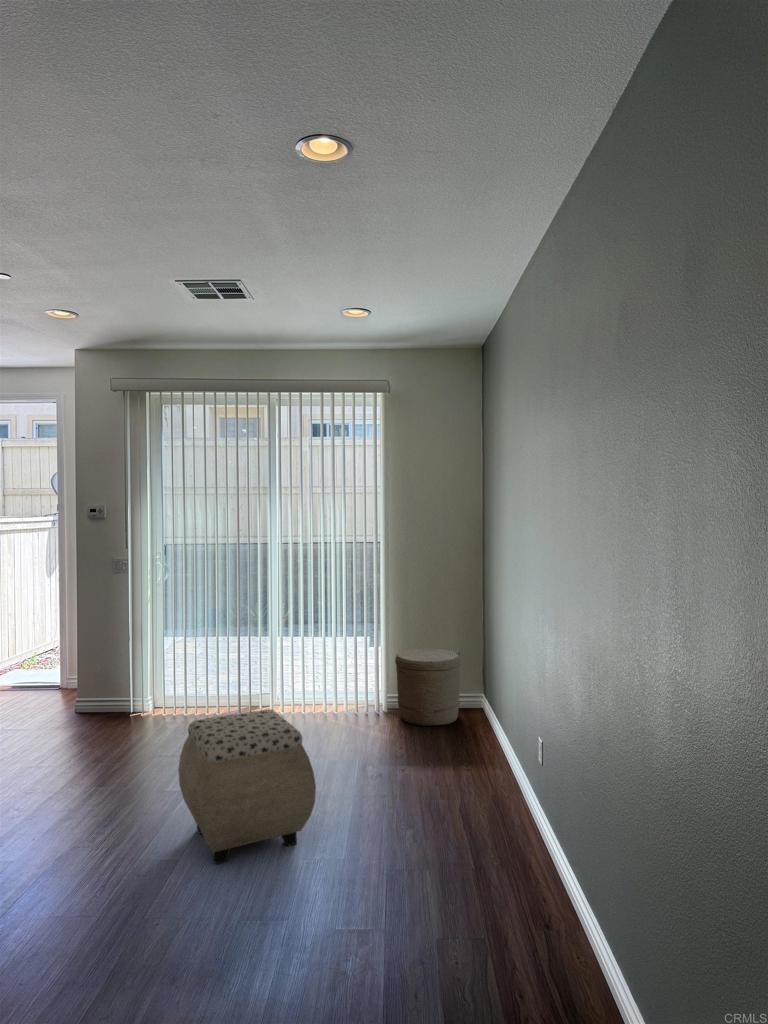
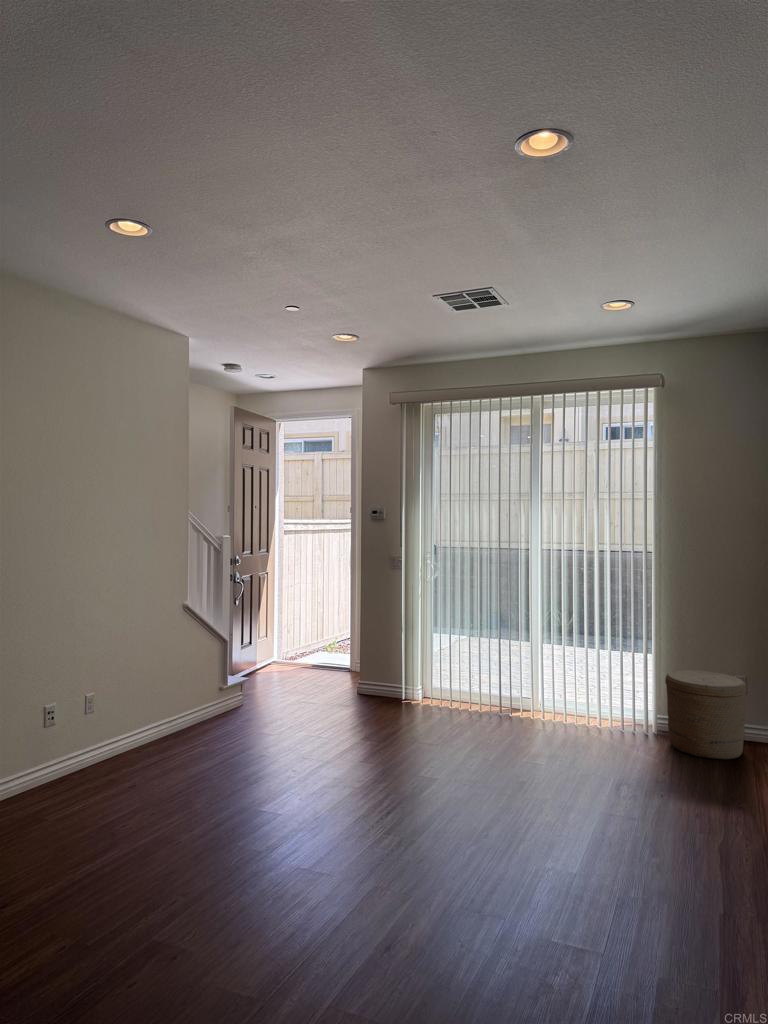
ottoman: present [178,709,316,864] -> none [419,709,545,852]

